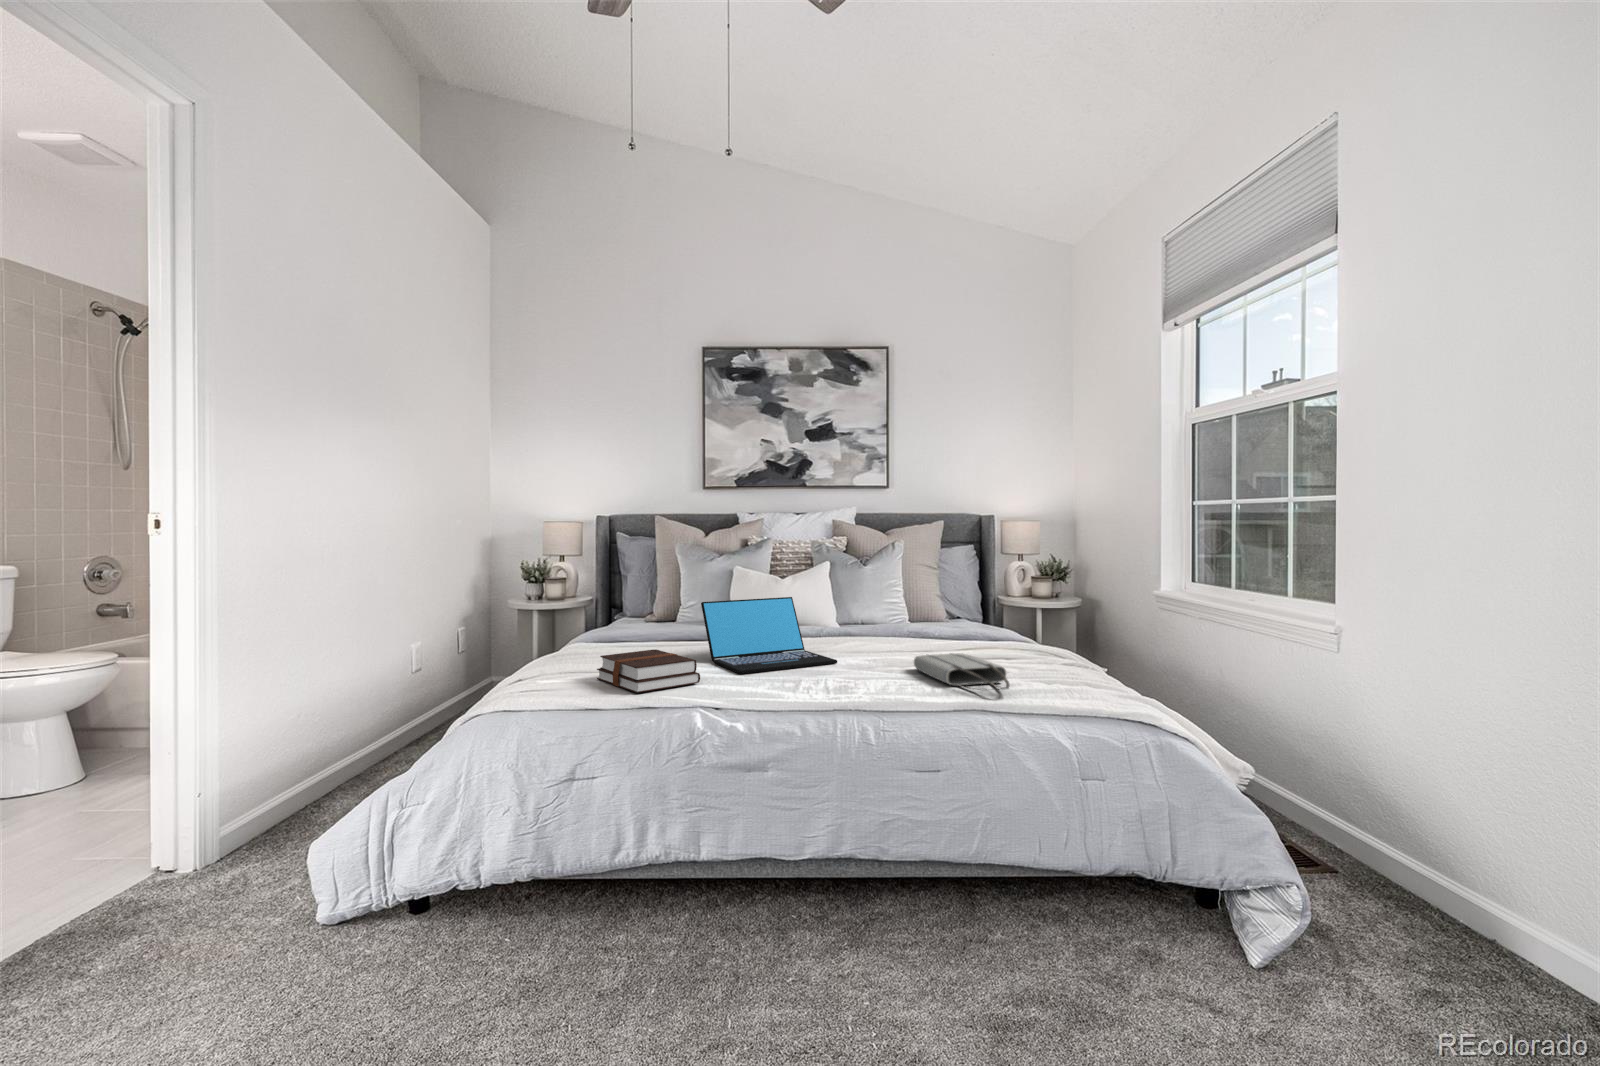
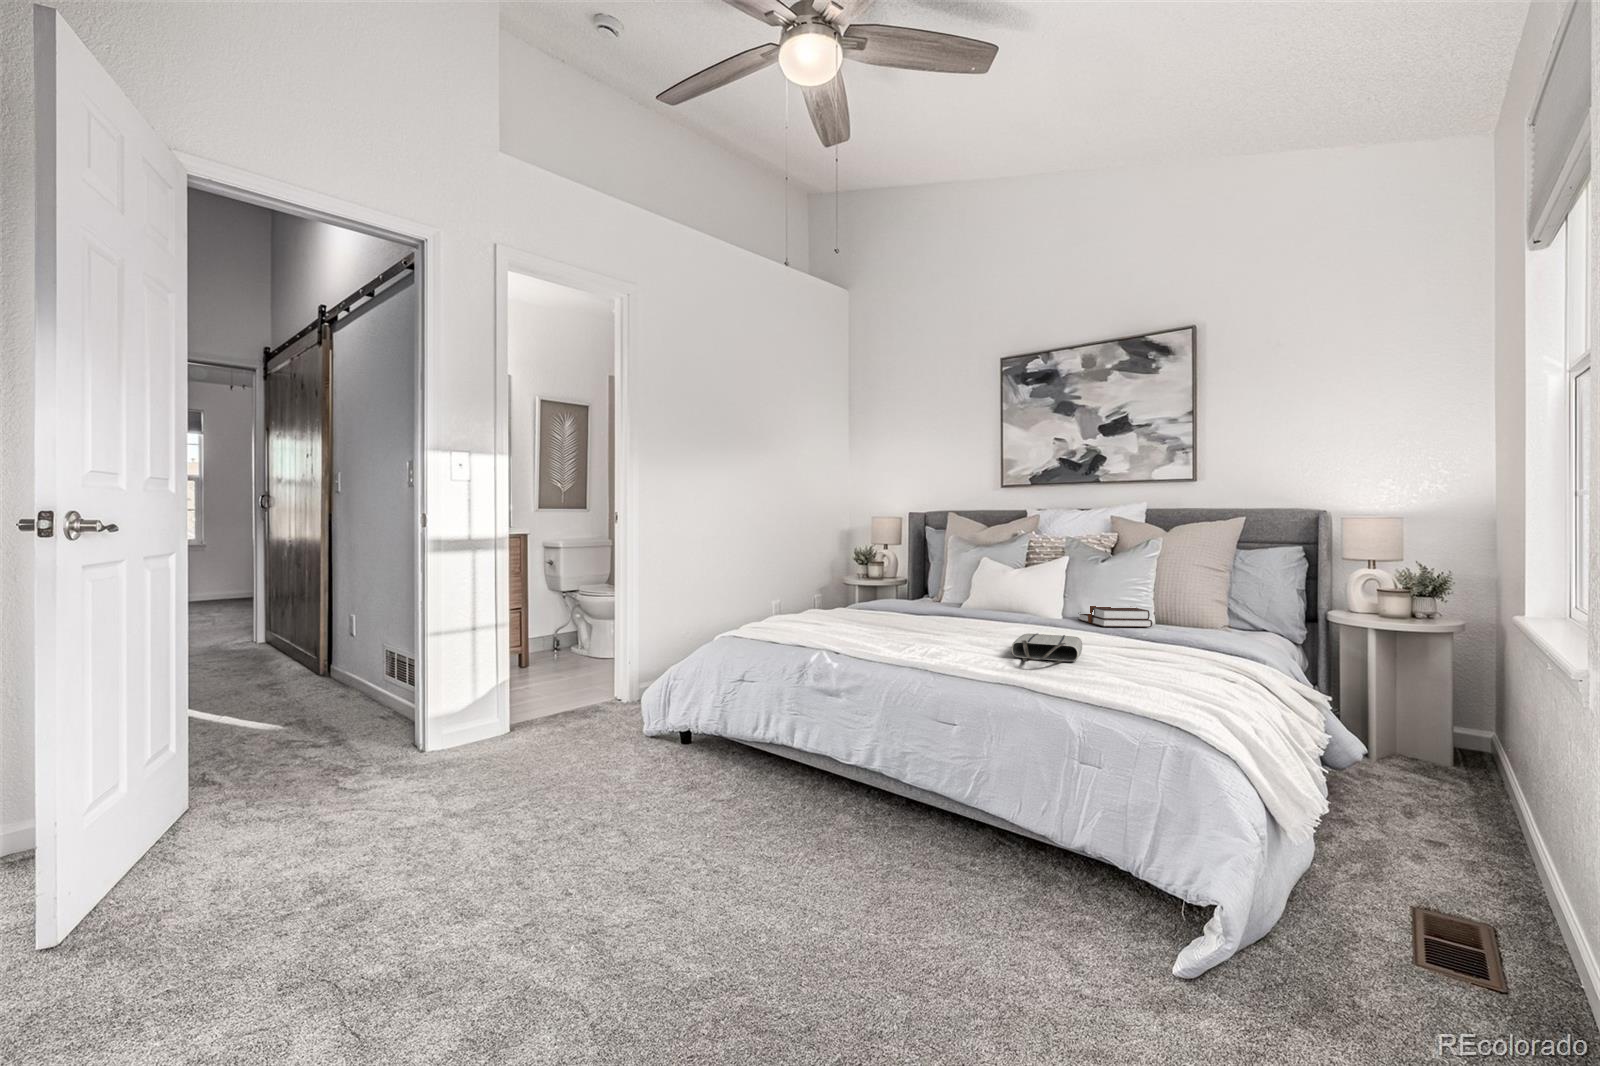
laptop: present [701,597,837,674] -> none [876,576,973,636]
hardback book: present [597,649,700,693] -> present [1078,606,1152,627]

